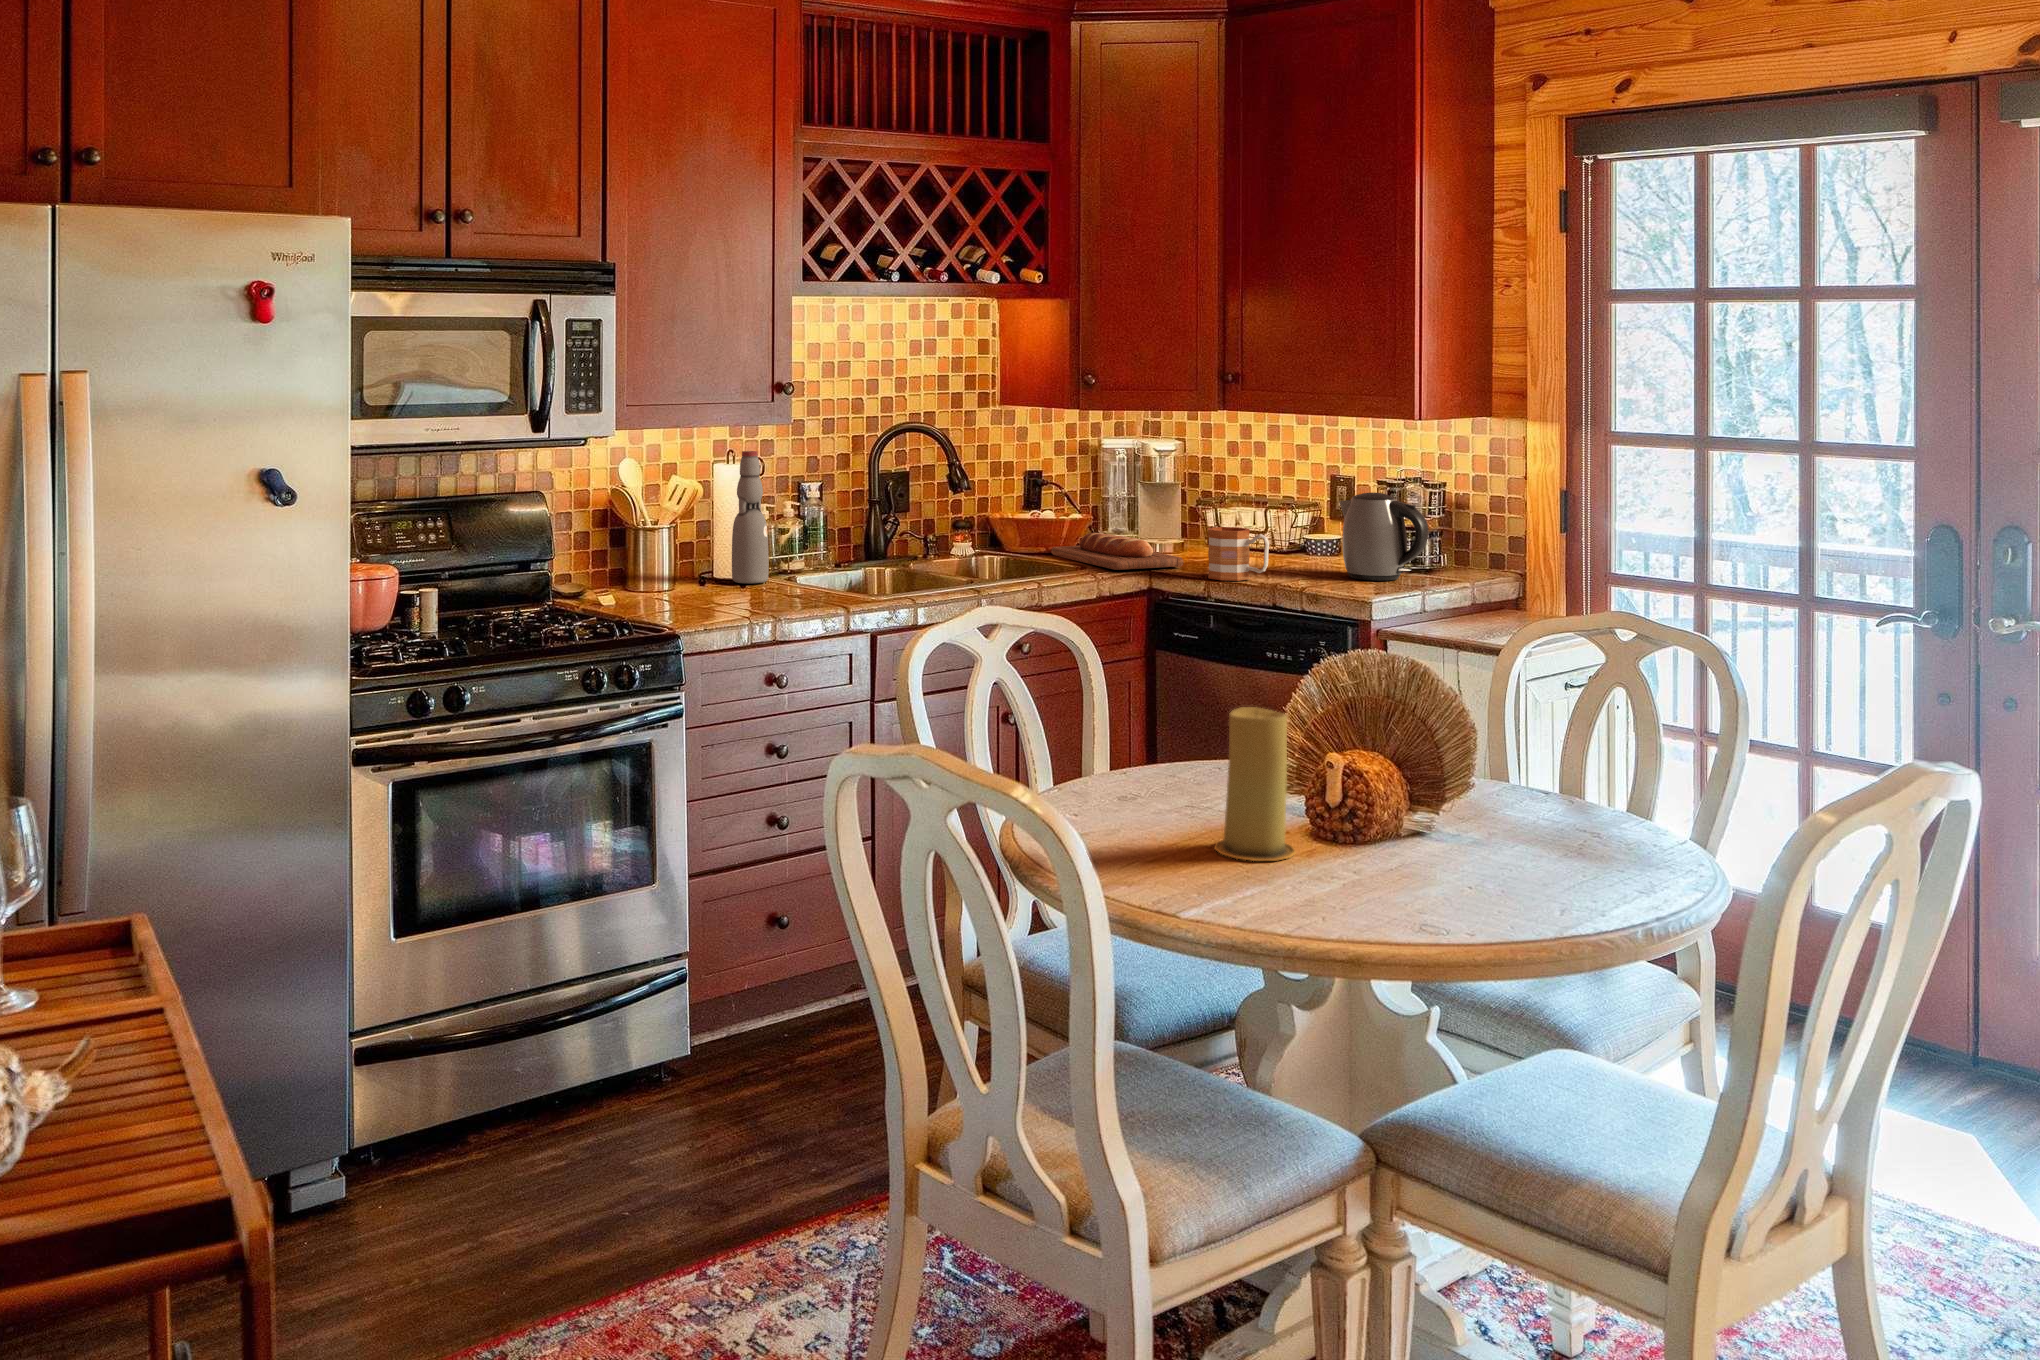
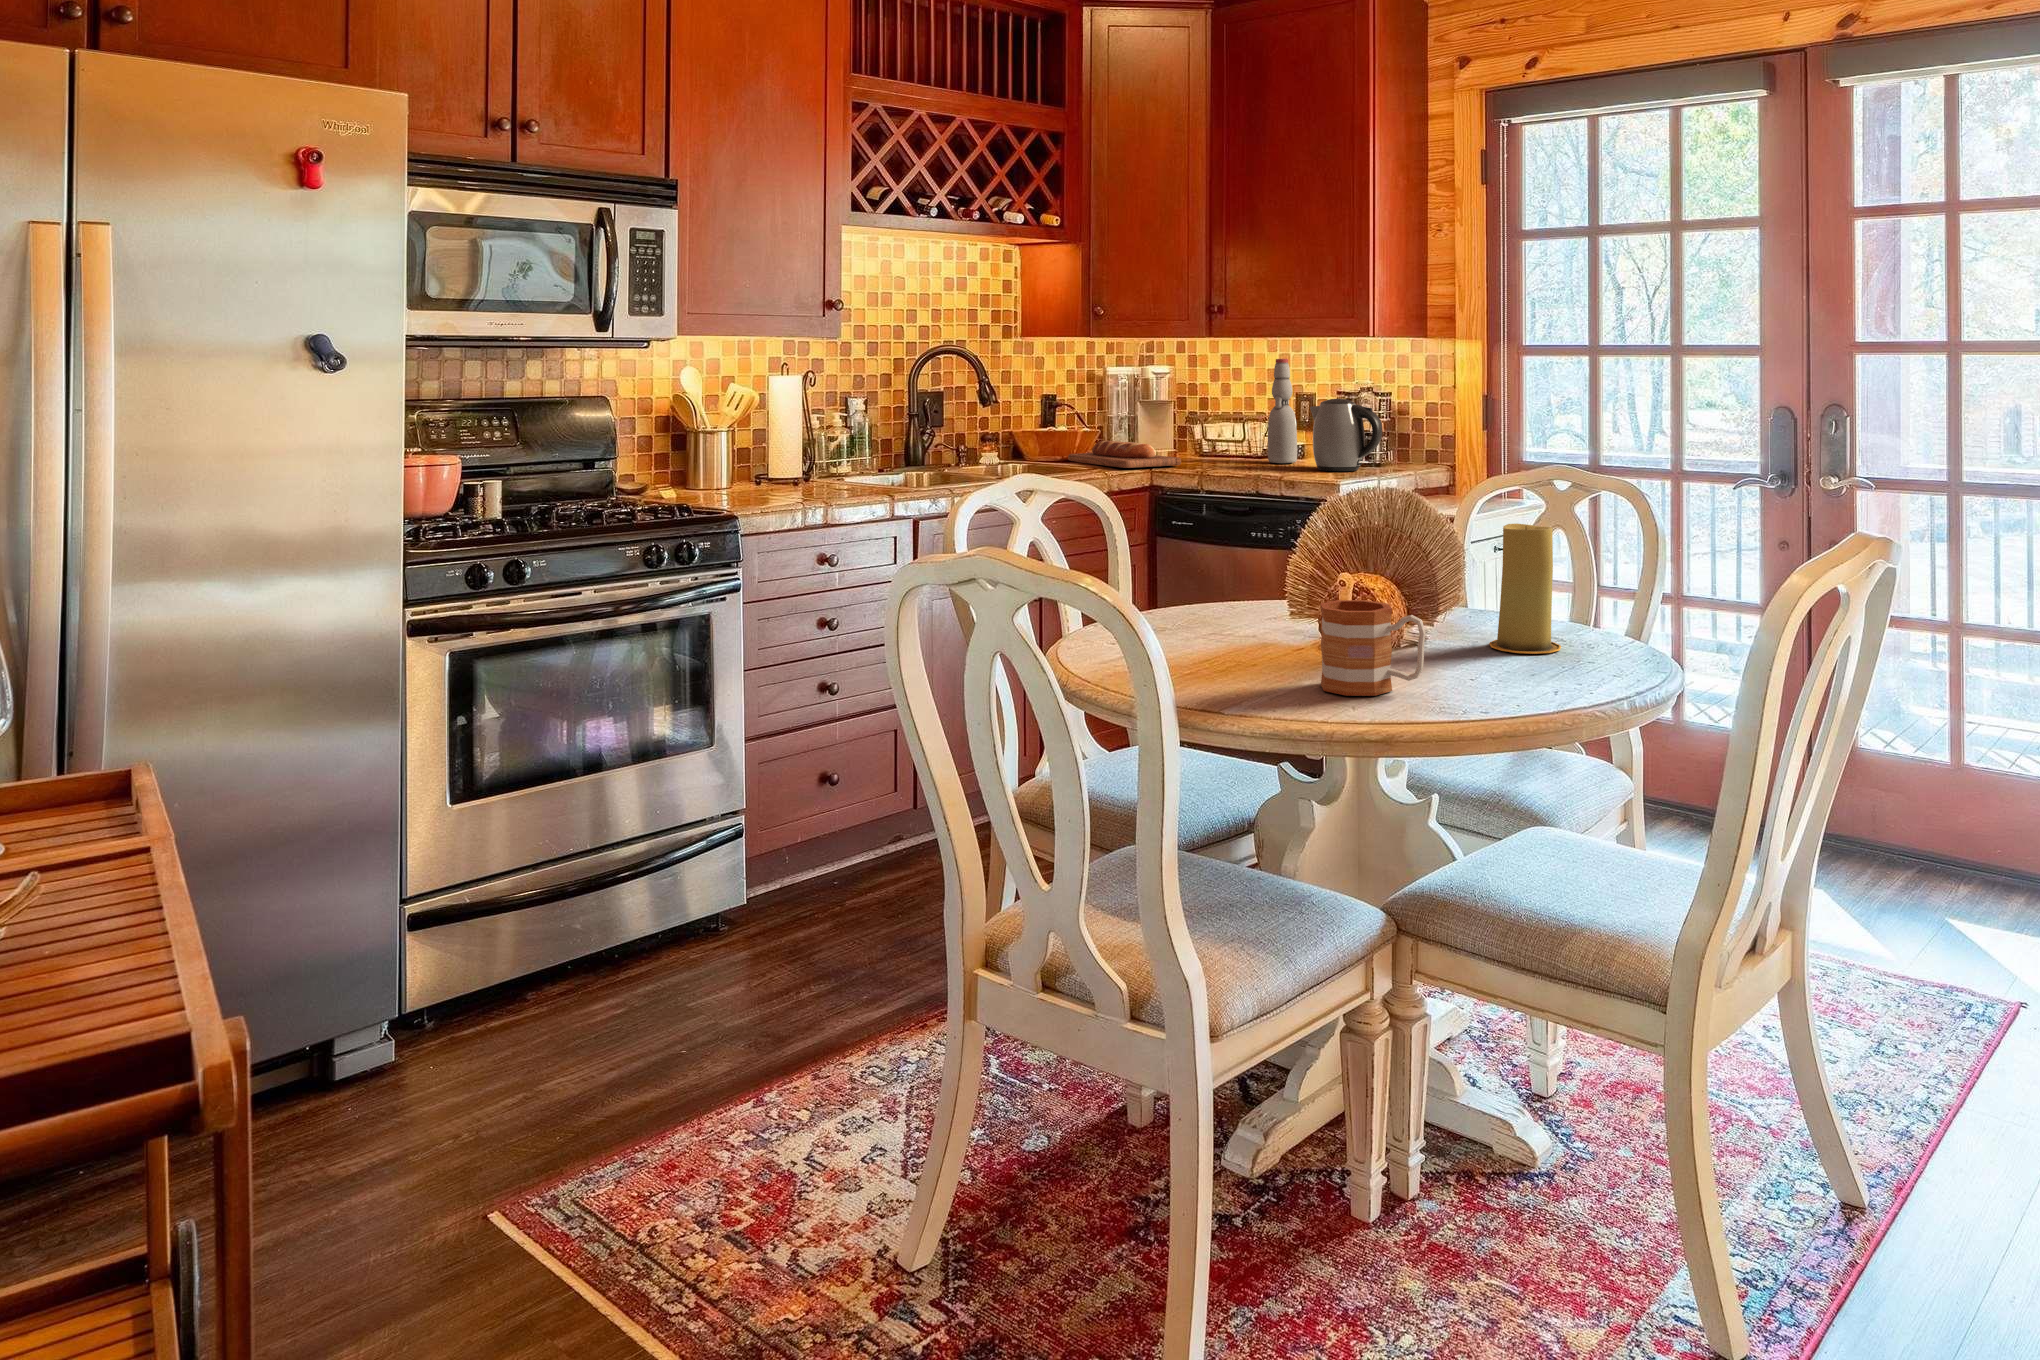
bottle: present [732,451,769,583] -> present [1268,359,1297,463]
mug: present [1208,527,1269,581] -> present [1320,600,1426,696]
candle: present [1214,707,1295,861] -> present [1489,524,1561,654]

